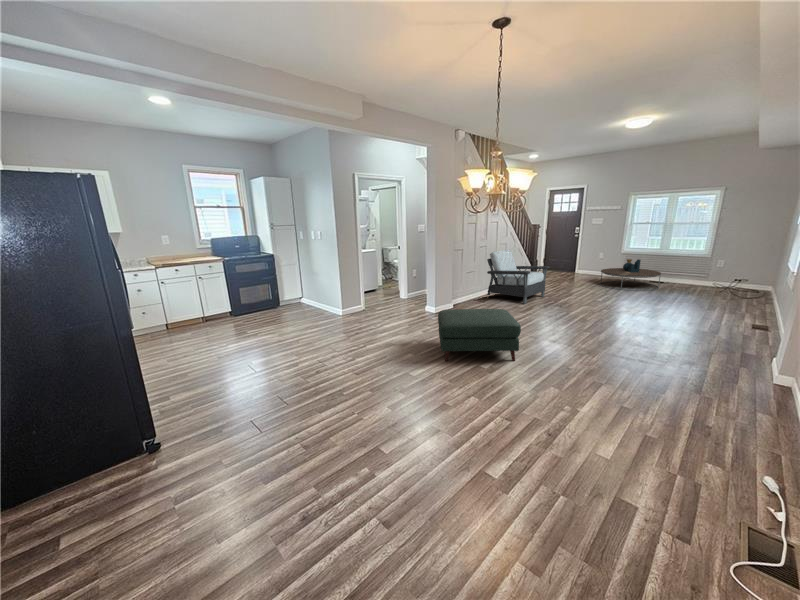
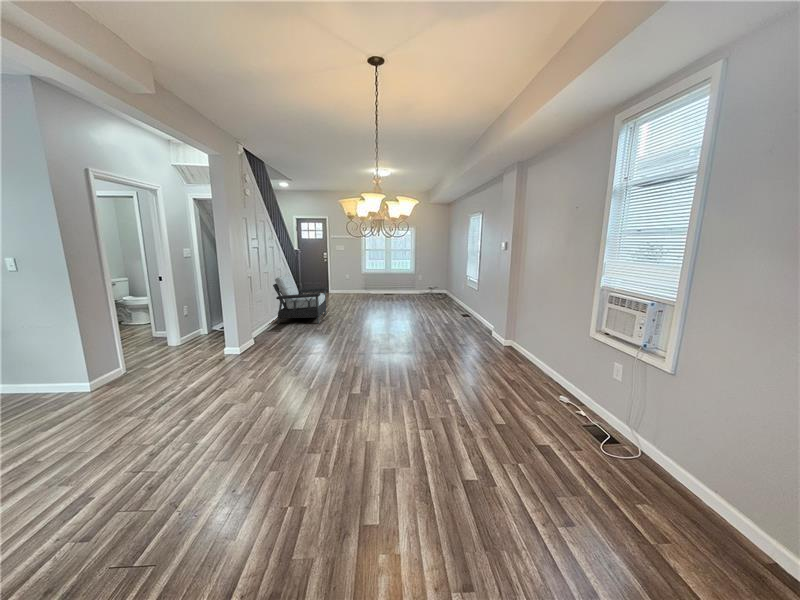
coffee table: present [600,259,661,291] -> none [352,277,390,301]
ottoman: present [438,309,521,361] -> none [283,331,375,399]

